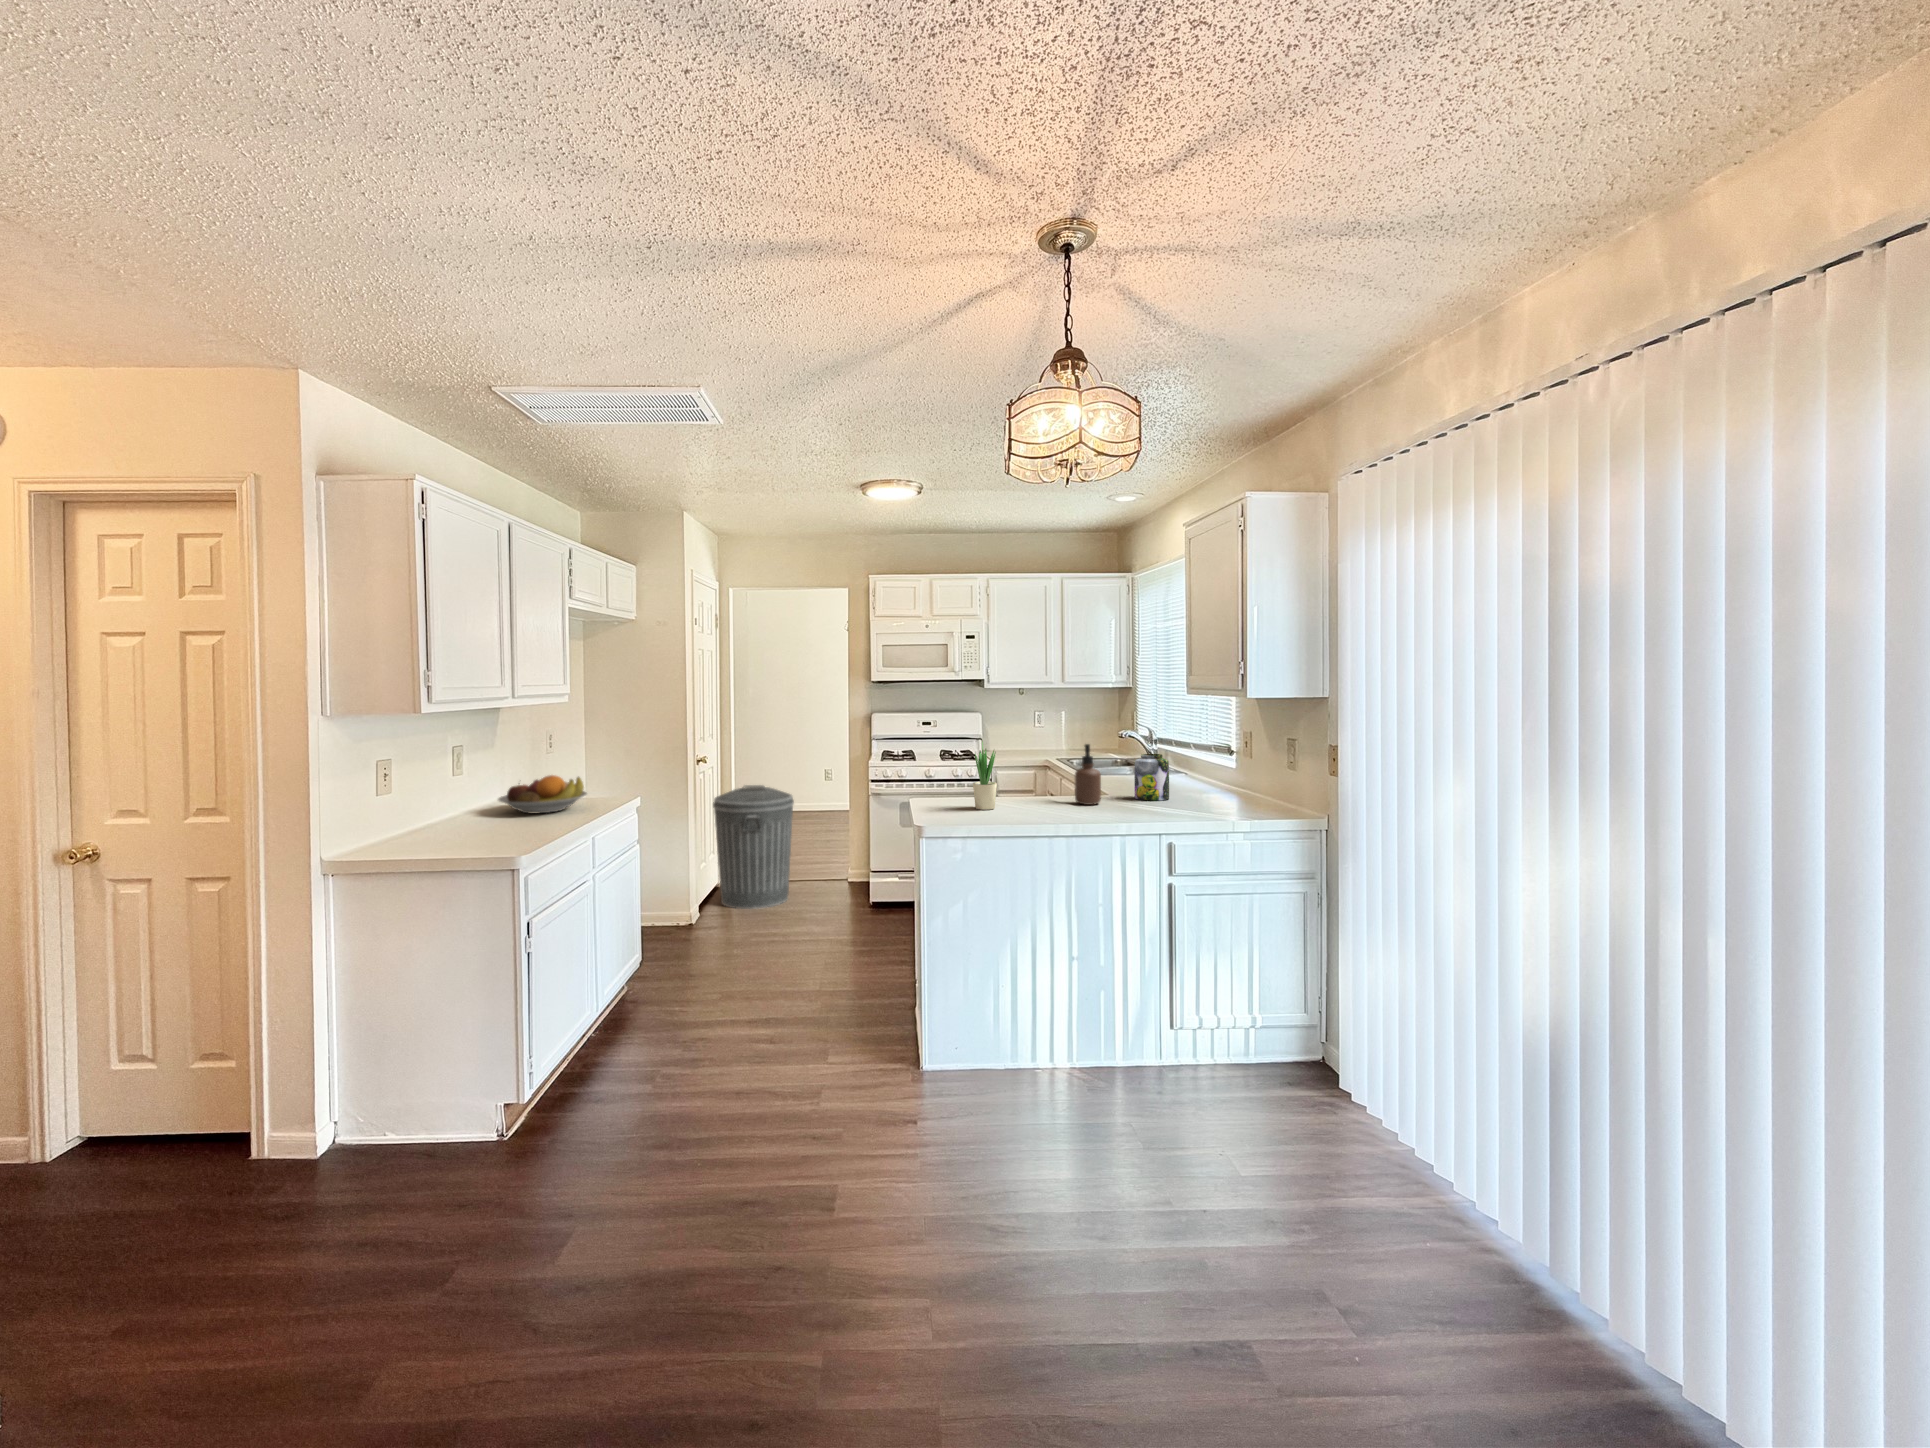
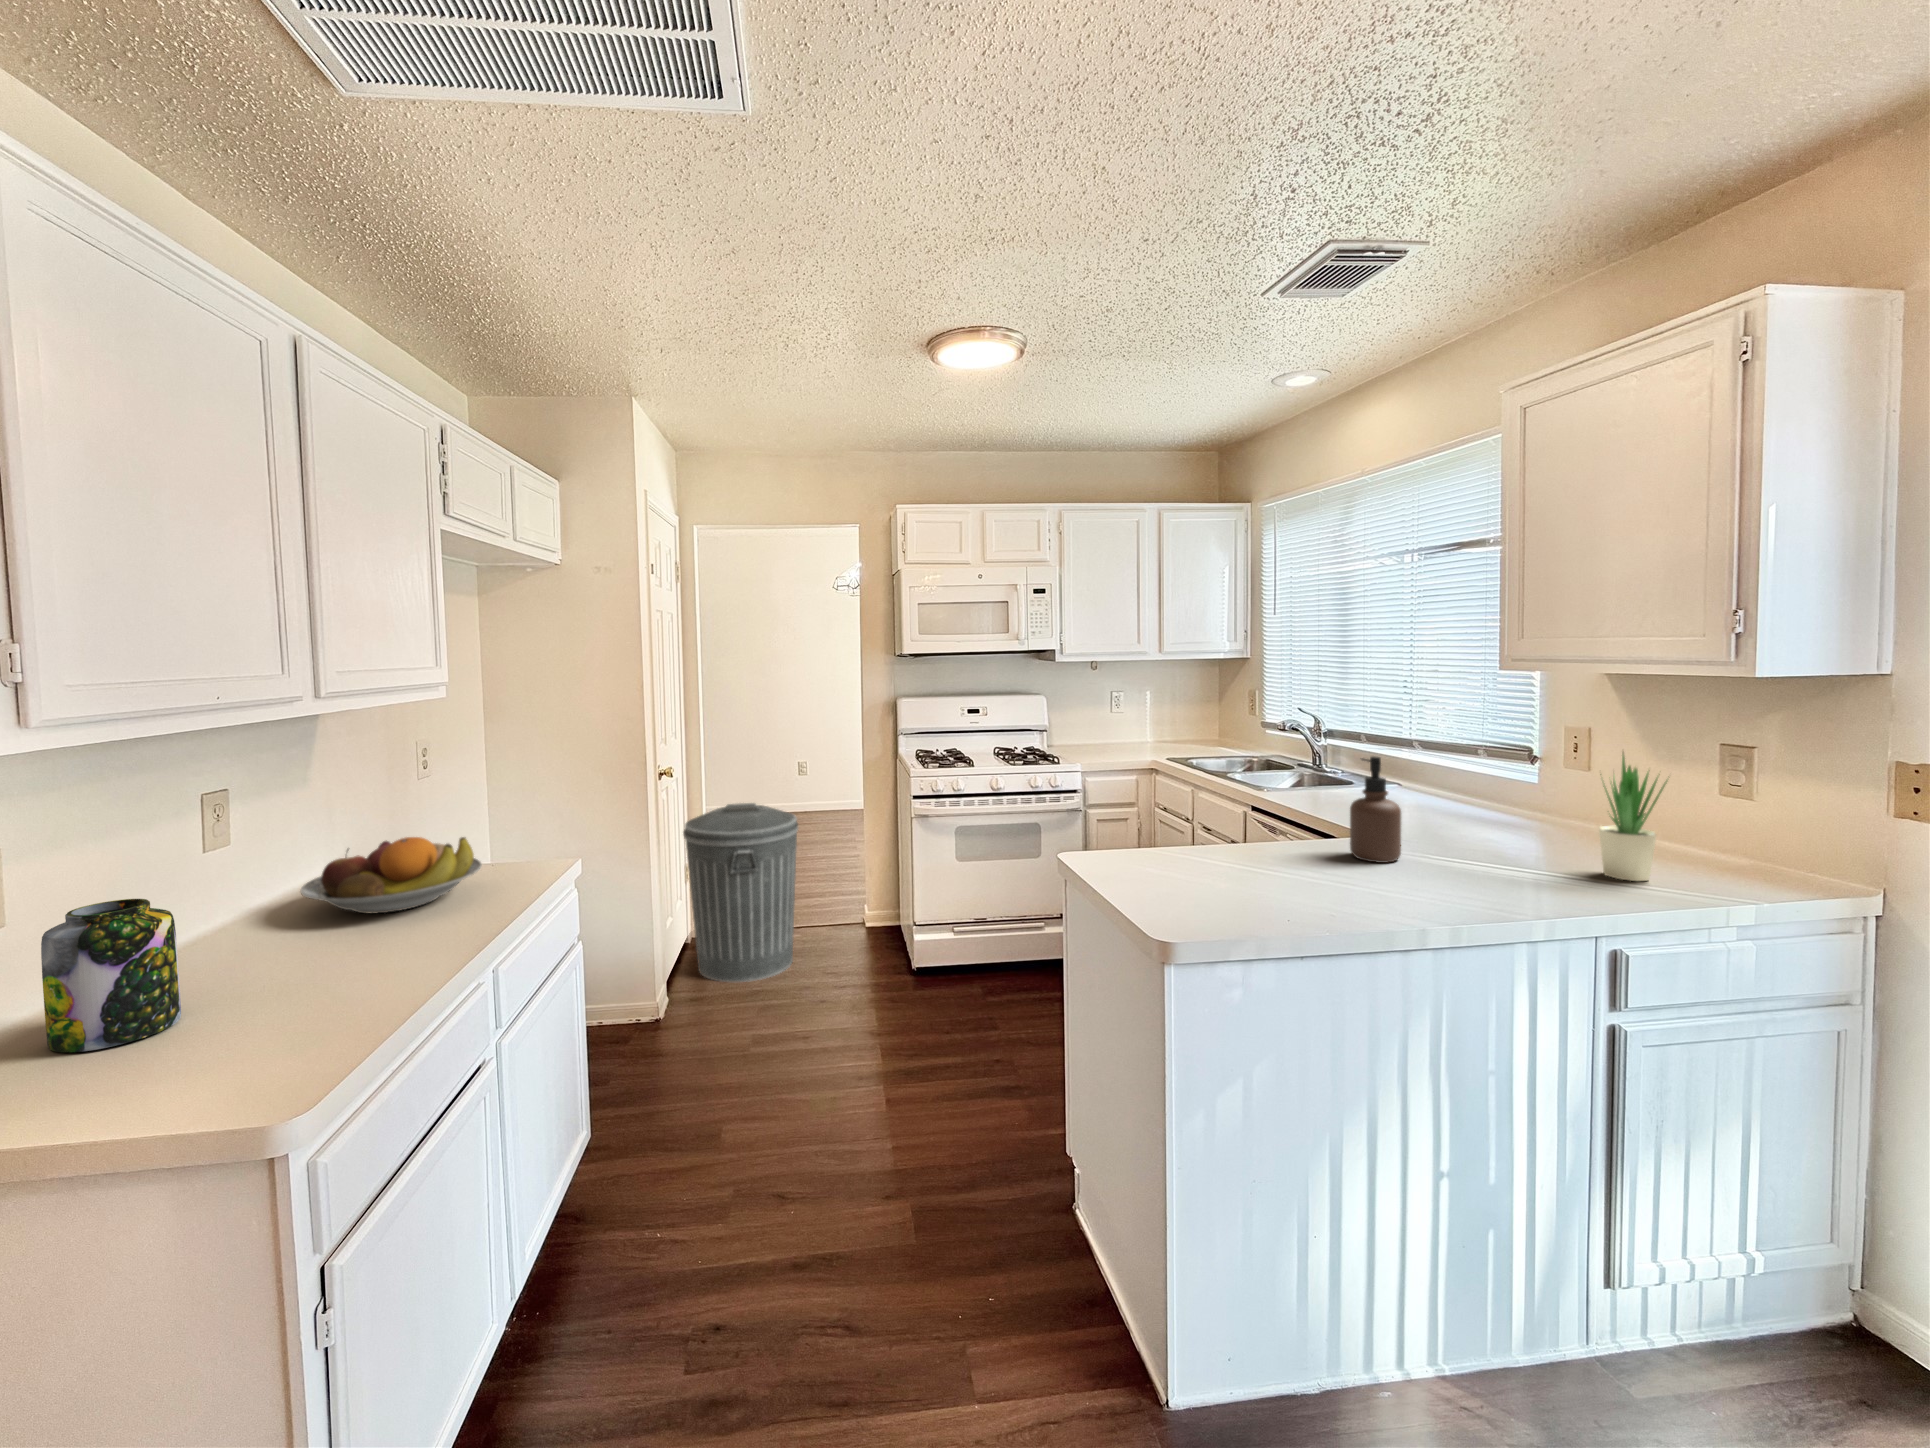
potted plant: present [973,742,997,810] -> present [1599,753,1667,881]
jar: present [1134,754,1169,801] -> present [41,899,181,1052]

